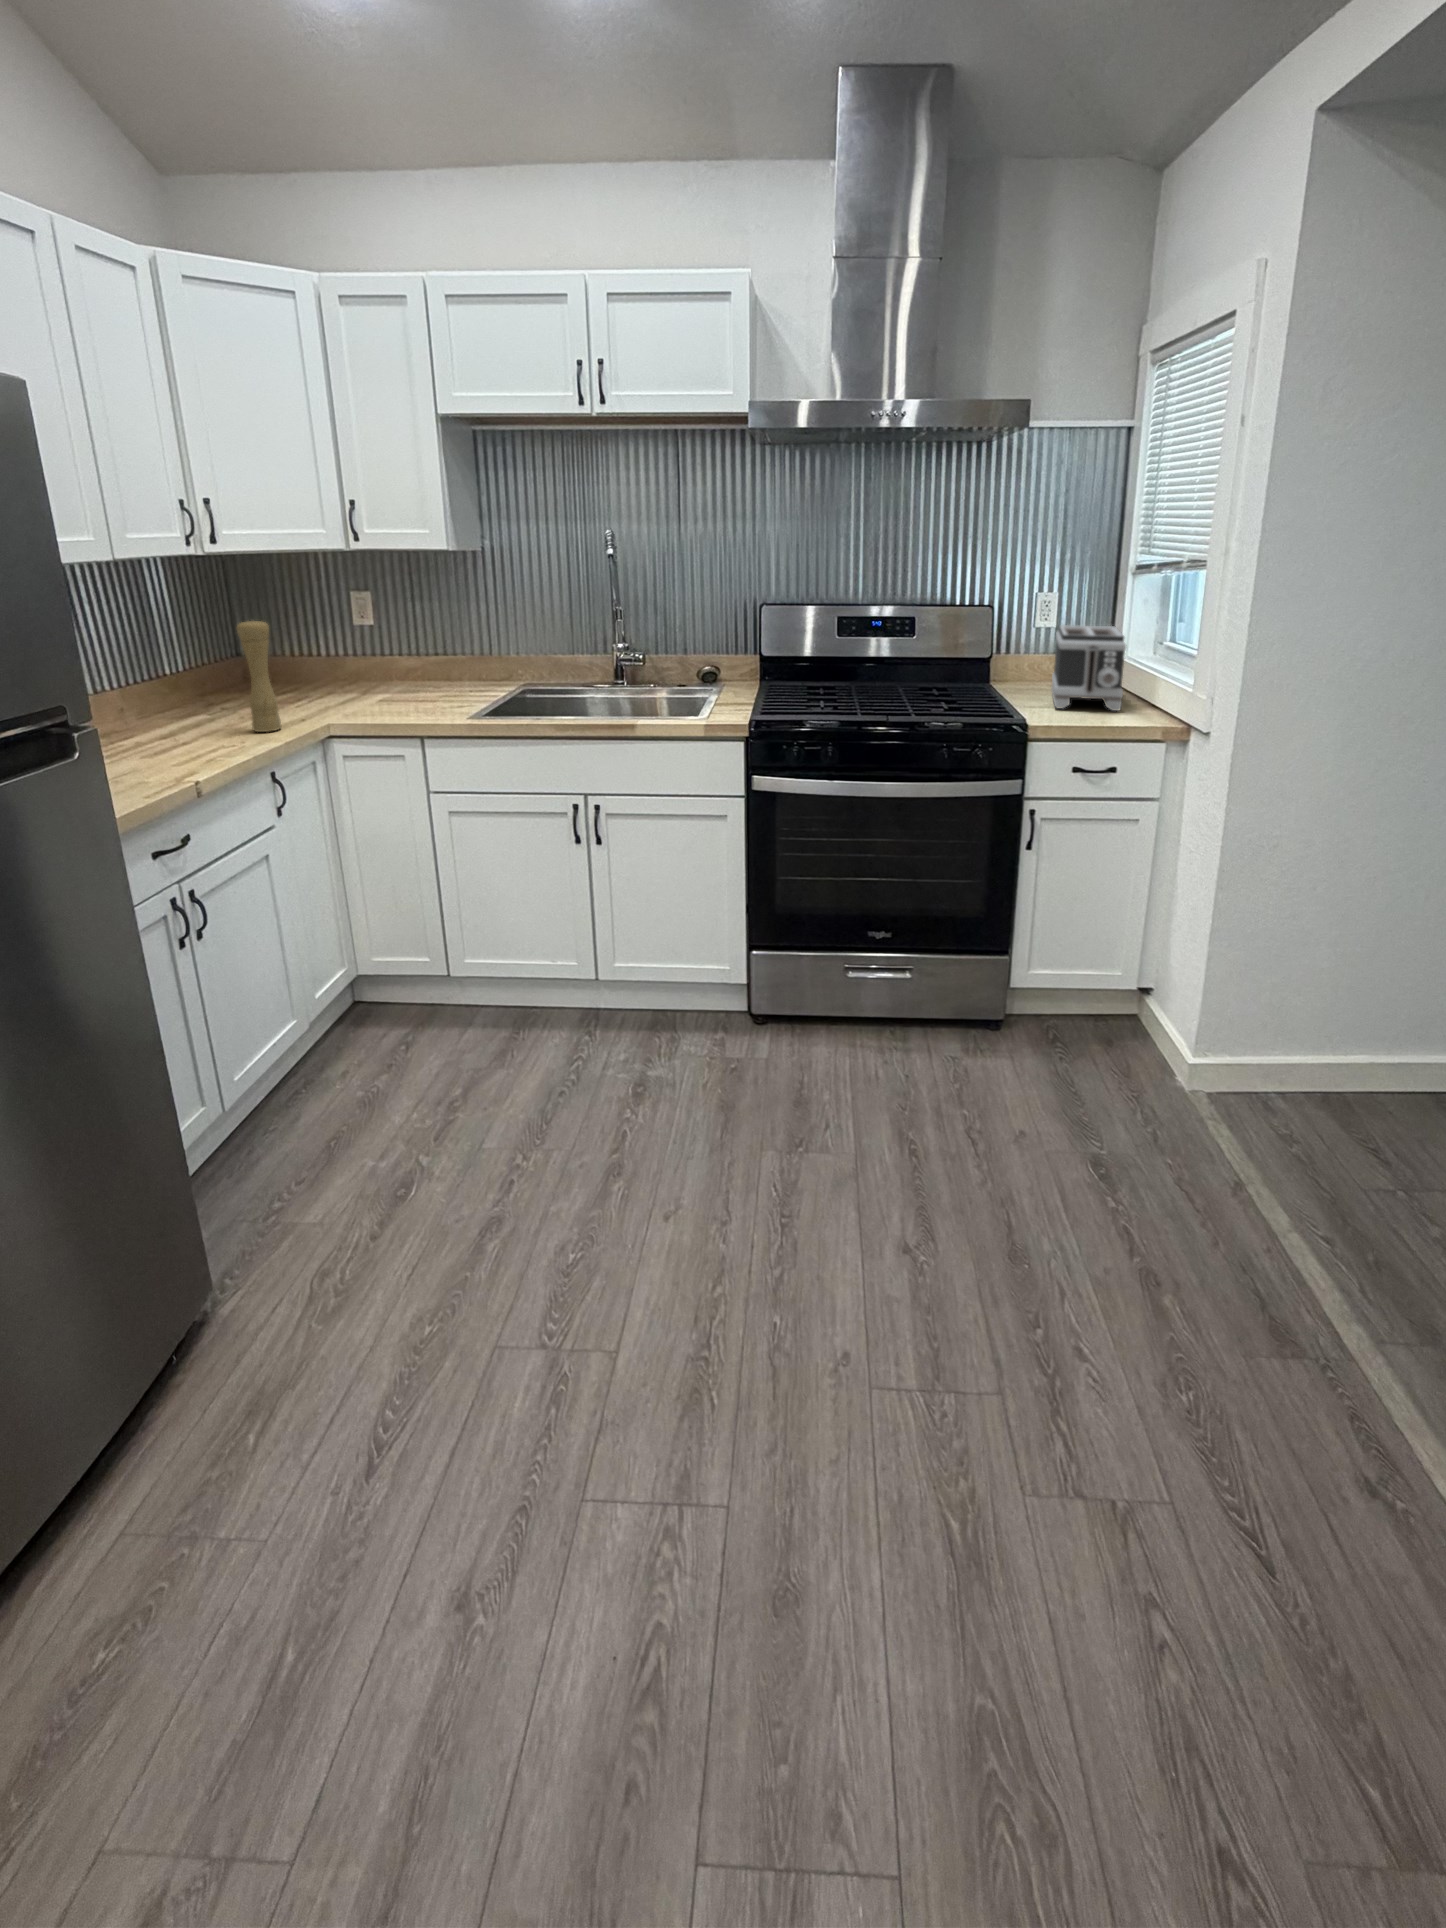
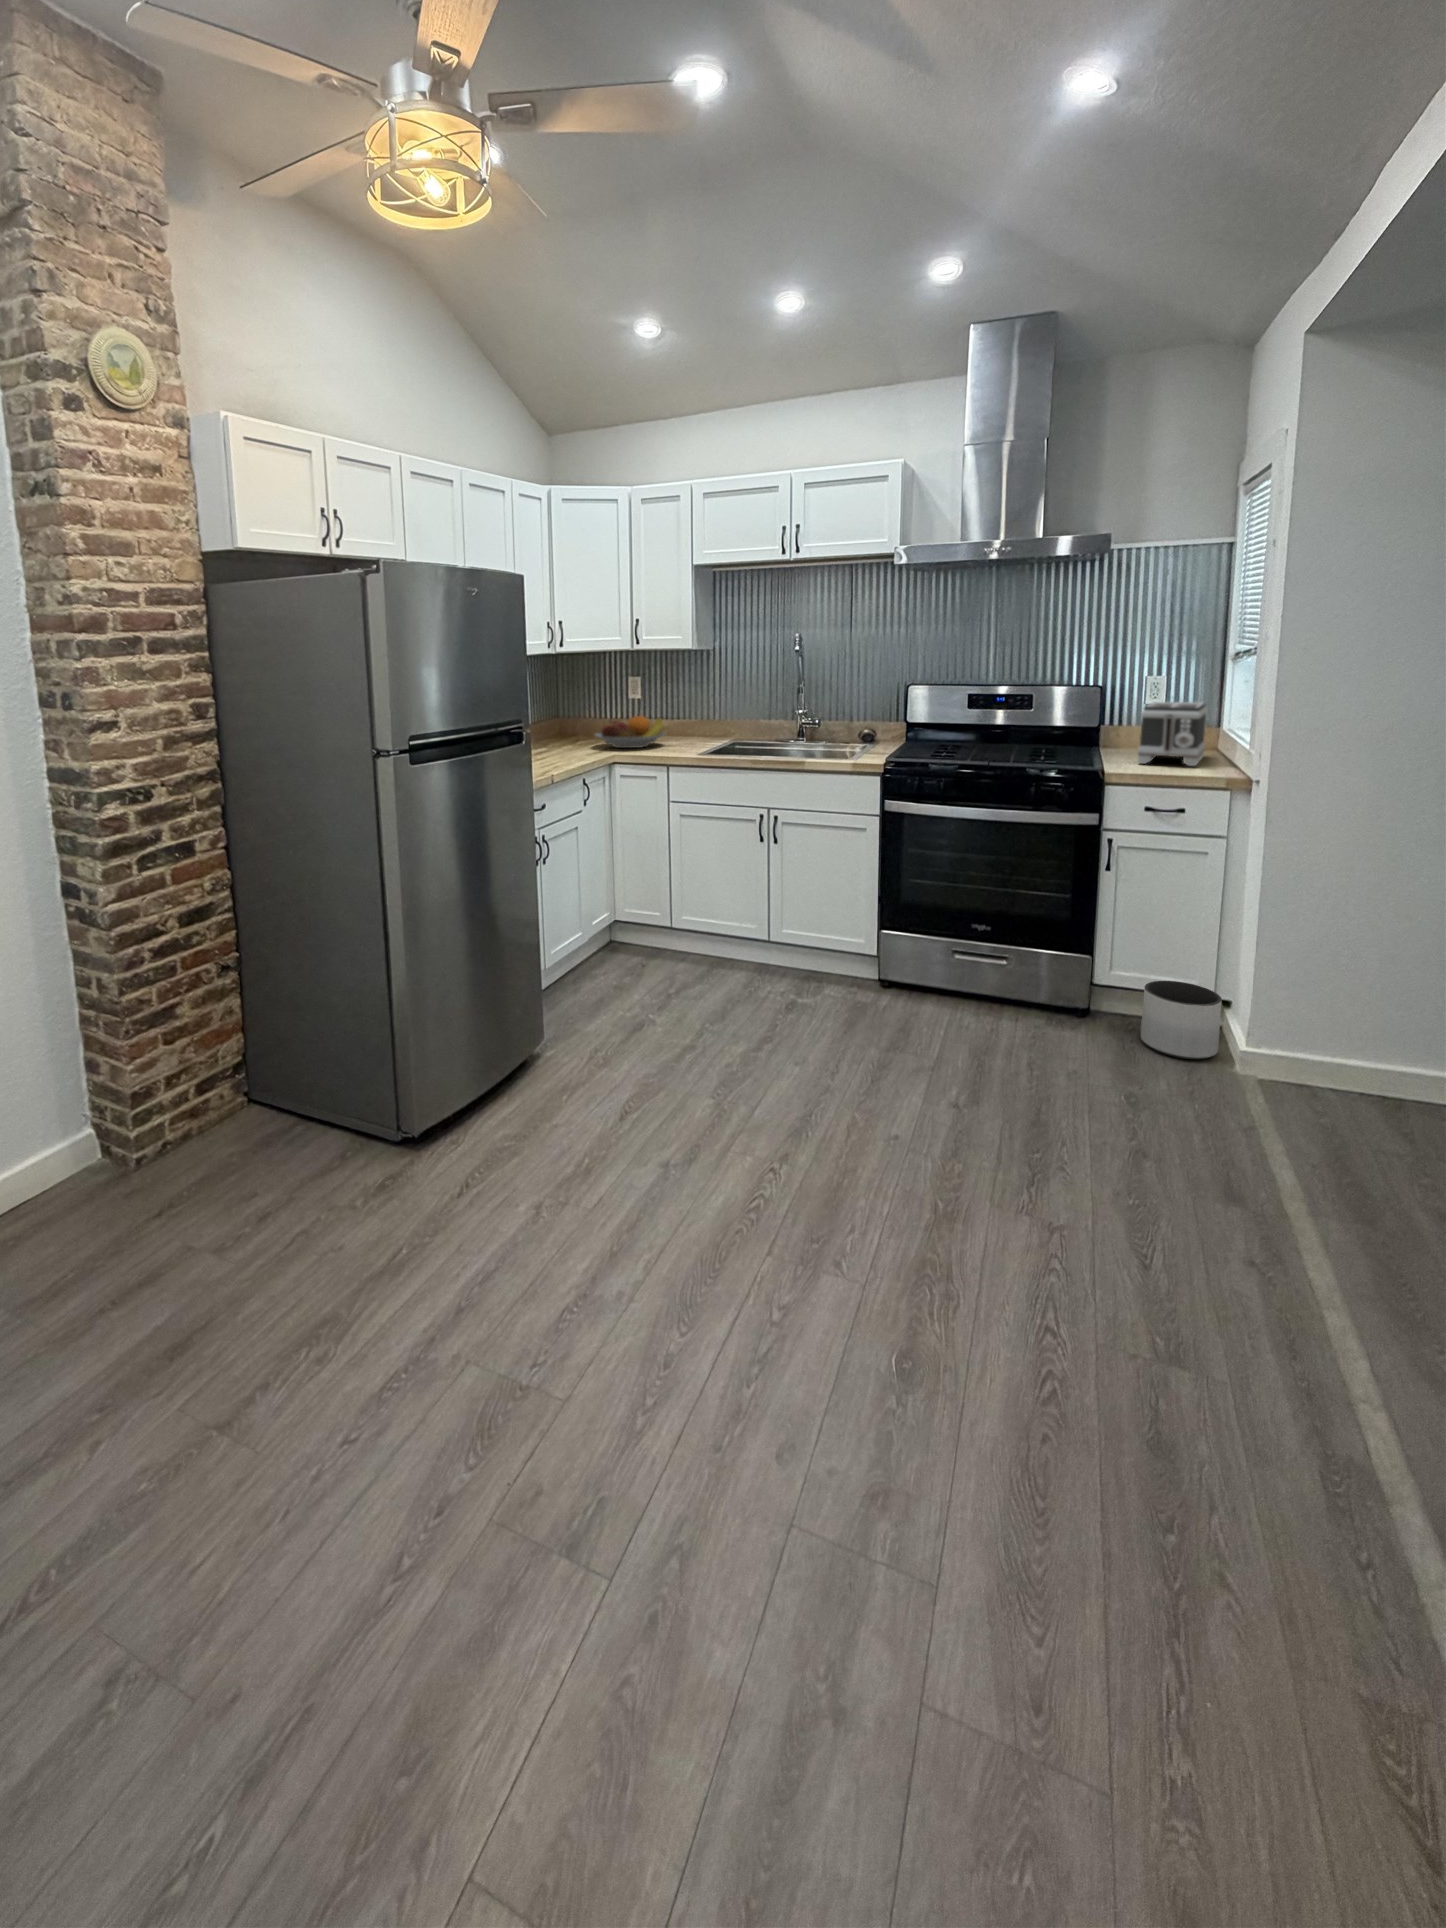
pepper mill: present [237,620,281,732] -> none [571,691,589,757]
fruit bowl: none [294,654,417,707] -> present [596,716,665,748]
planter: none [1068,977,1157,1078] -> present [1141,981,1222,1059]

